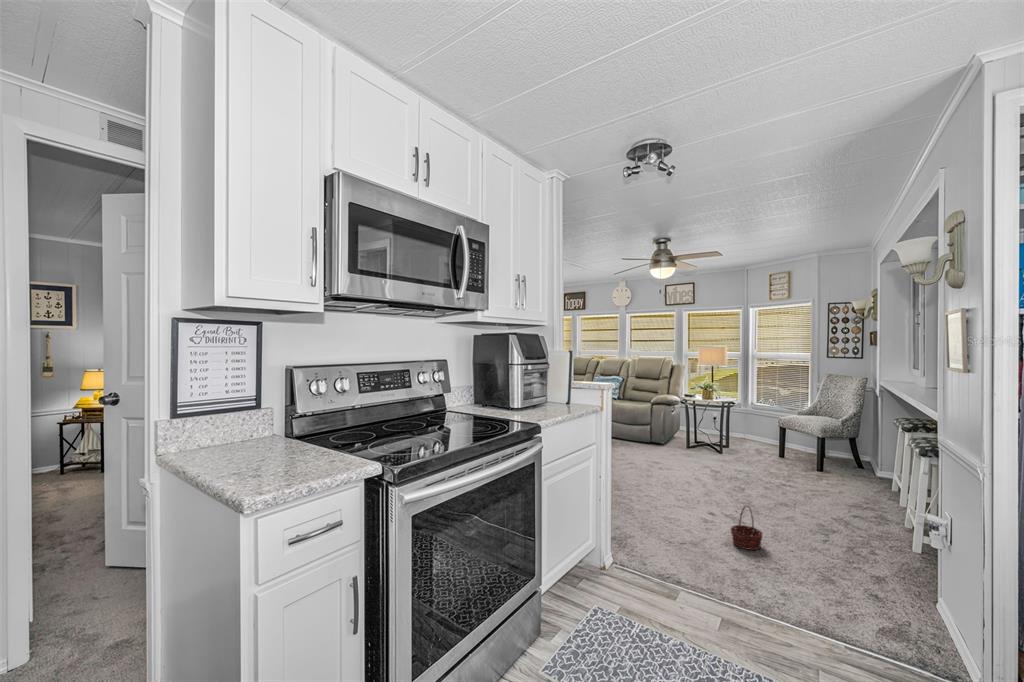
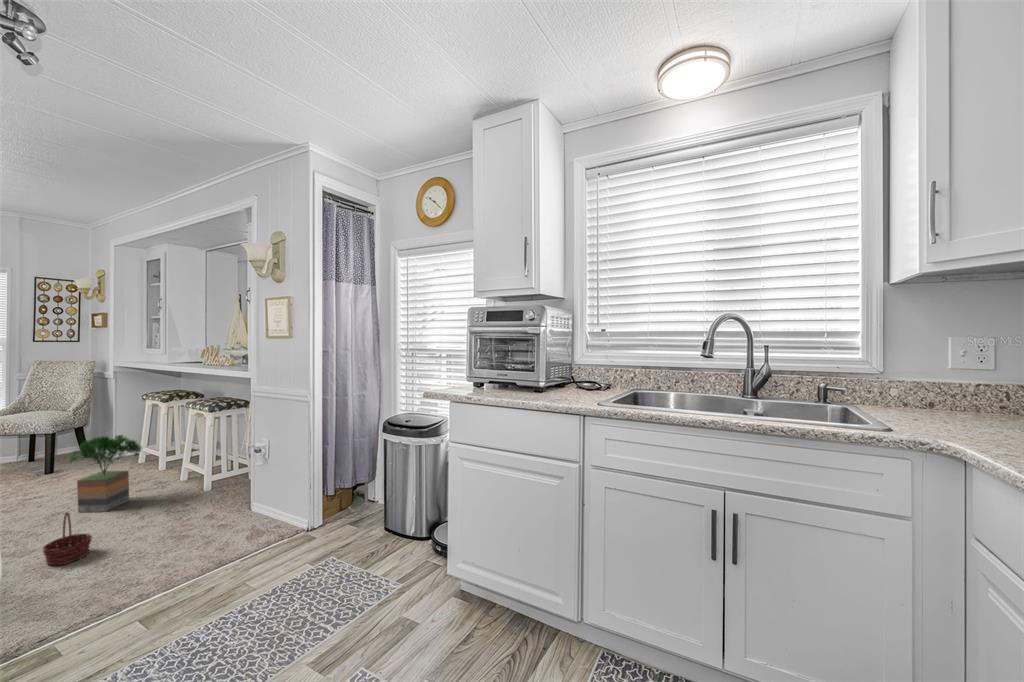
potted tree: none [783,450,847,525] -> present [68,435,142,512]

